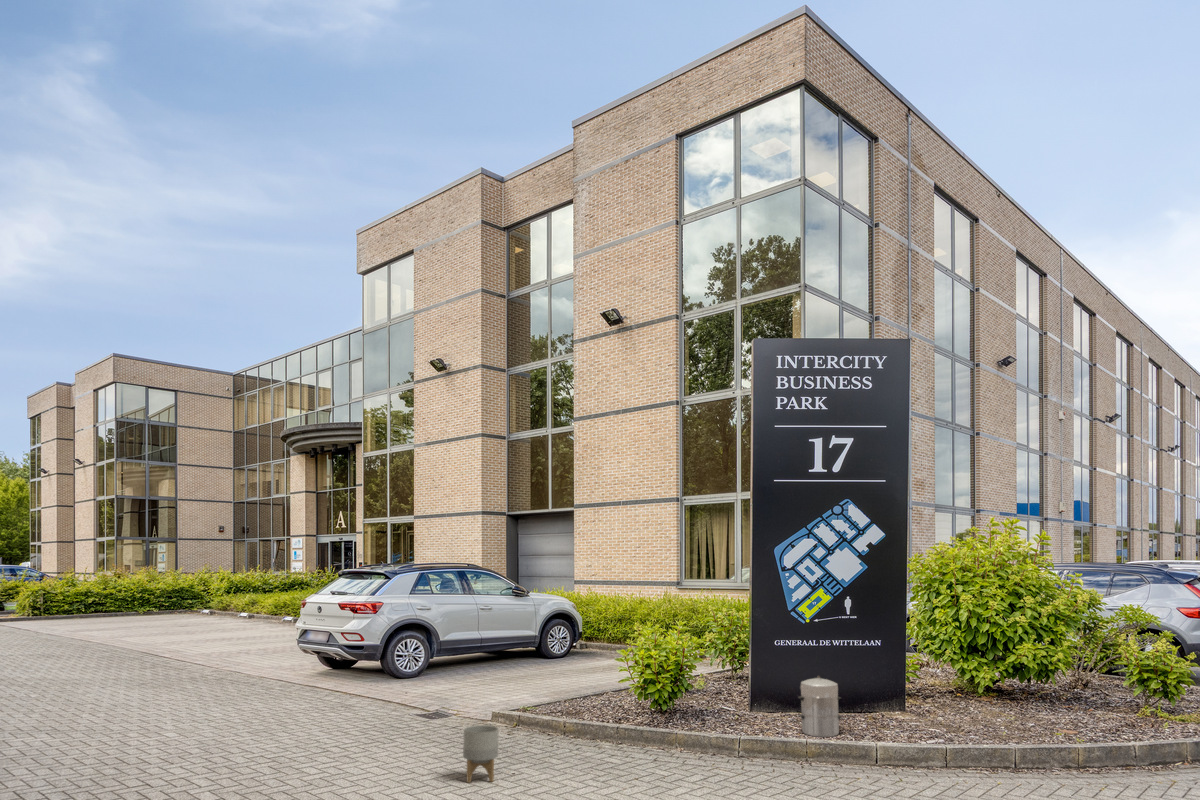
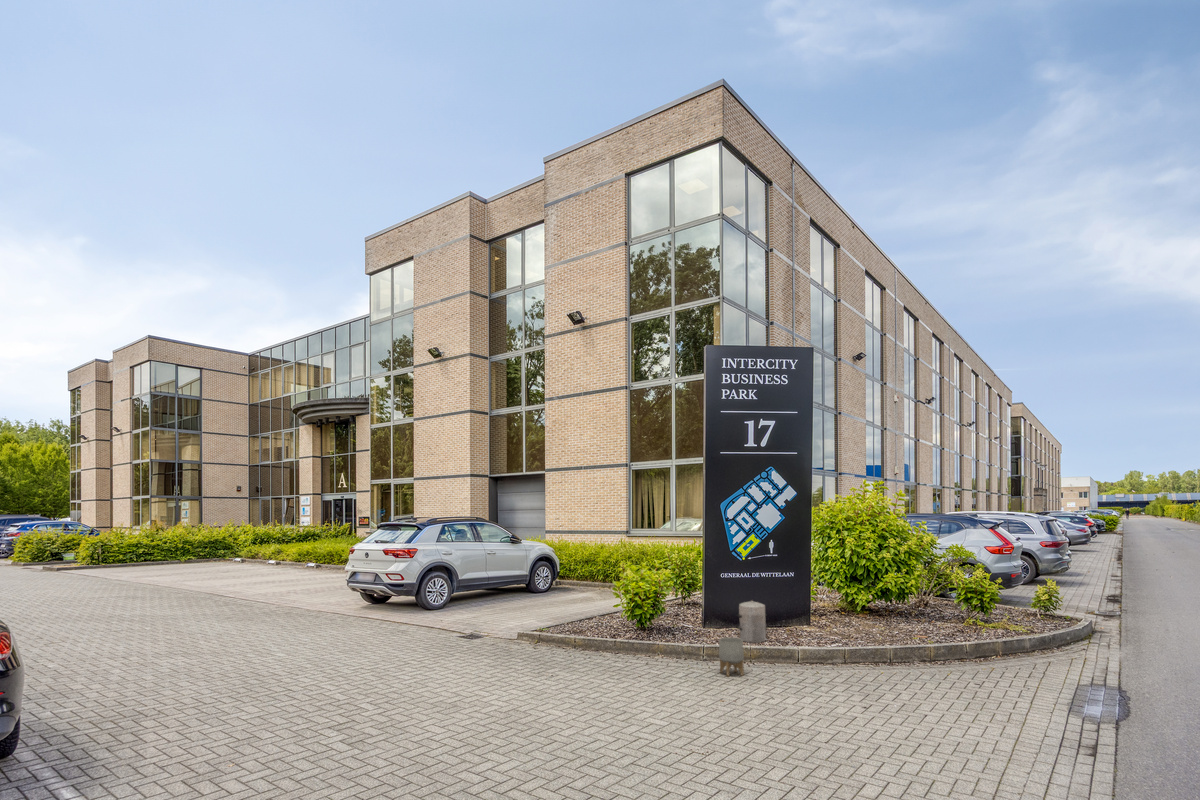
planter: present [463,725,499,783] -> present [719,637,744,677]

